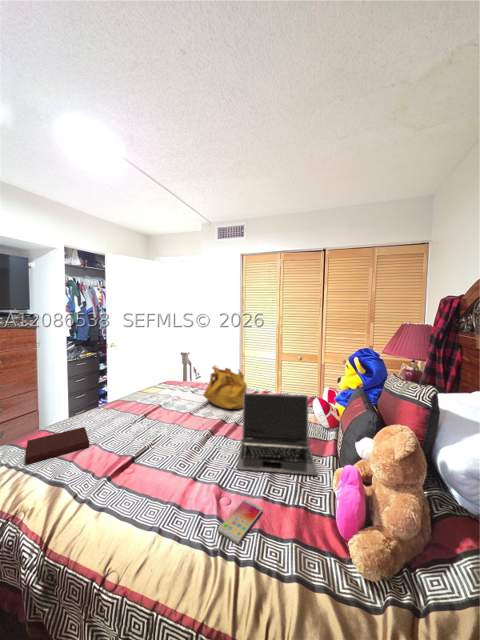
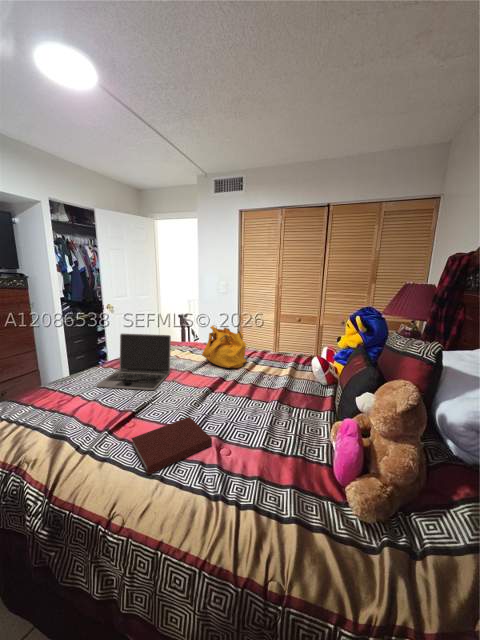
laptop: present [237,393,317,475] -> present [97,334,171,390]
notebook: present [25,427,89,465] -> present [132,417,212,475]
smartphone: present [218,499,263,544] -> none [218,451,263,491]

